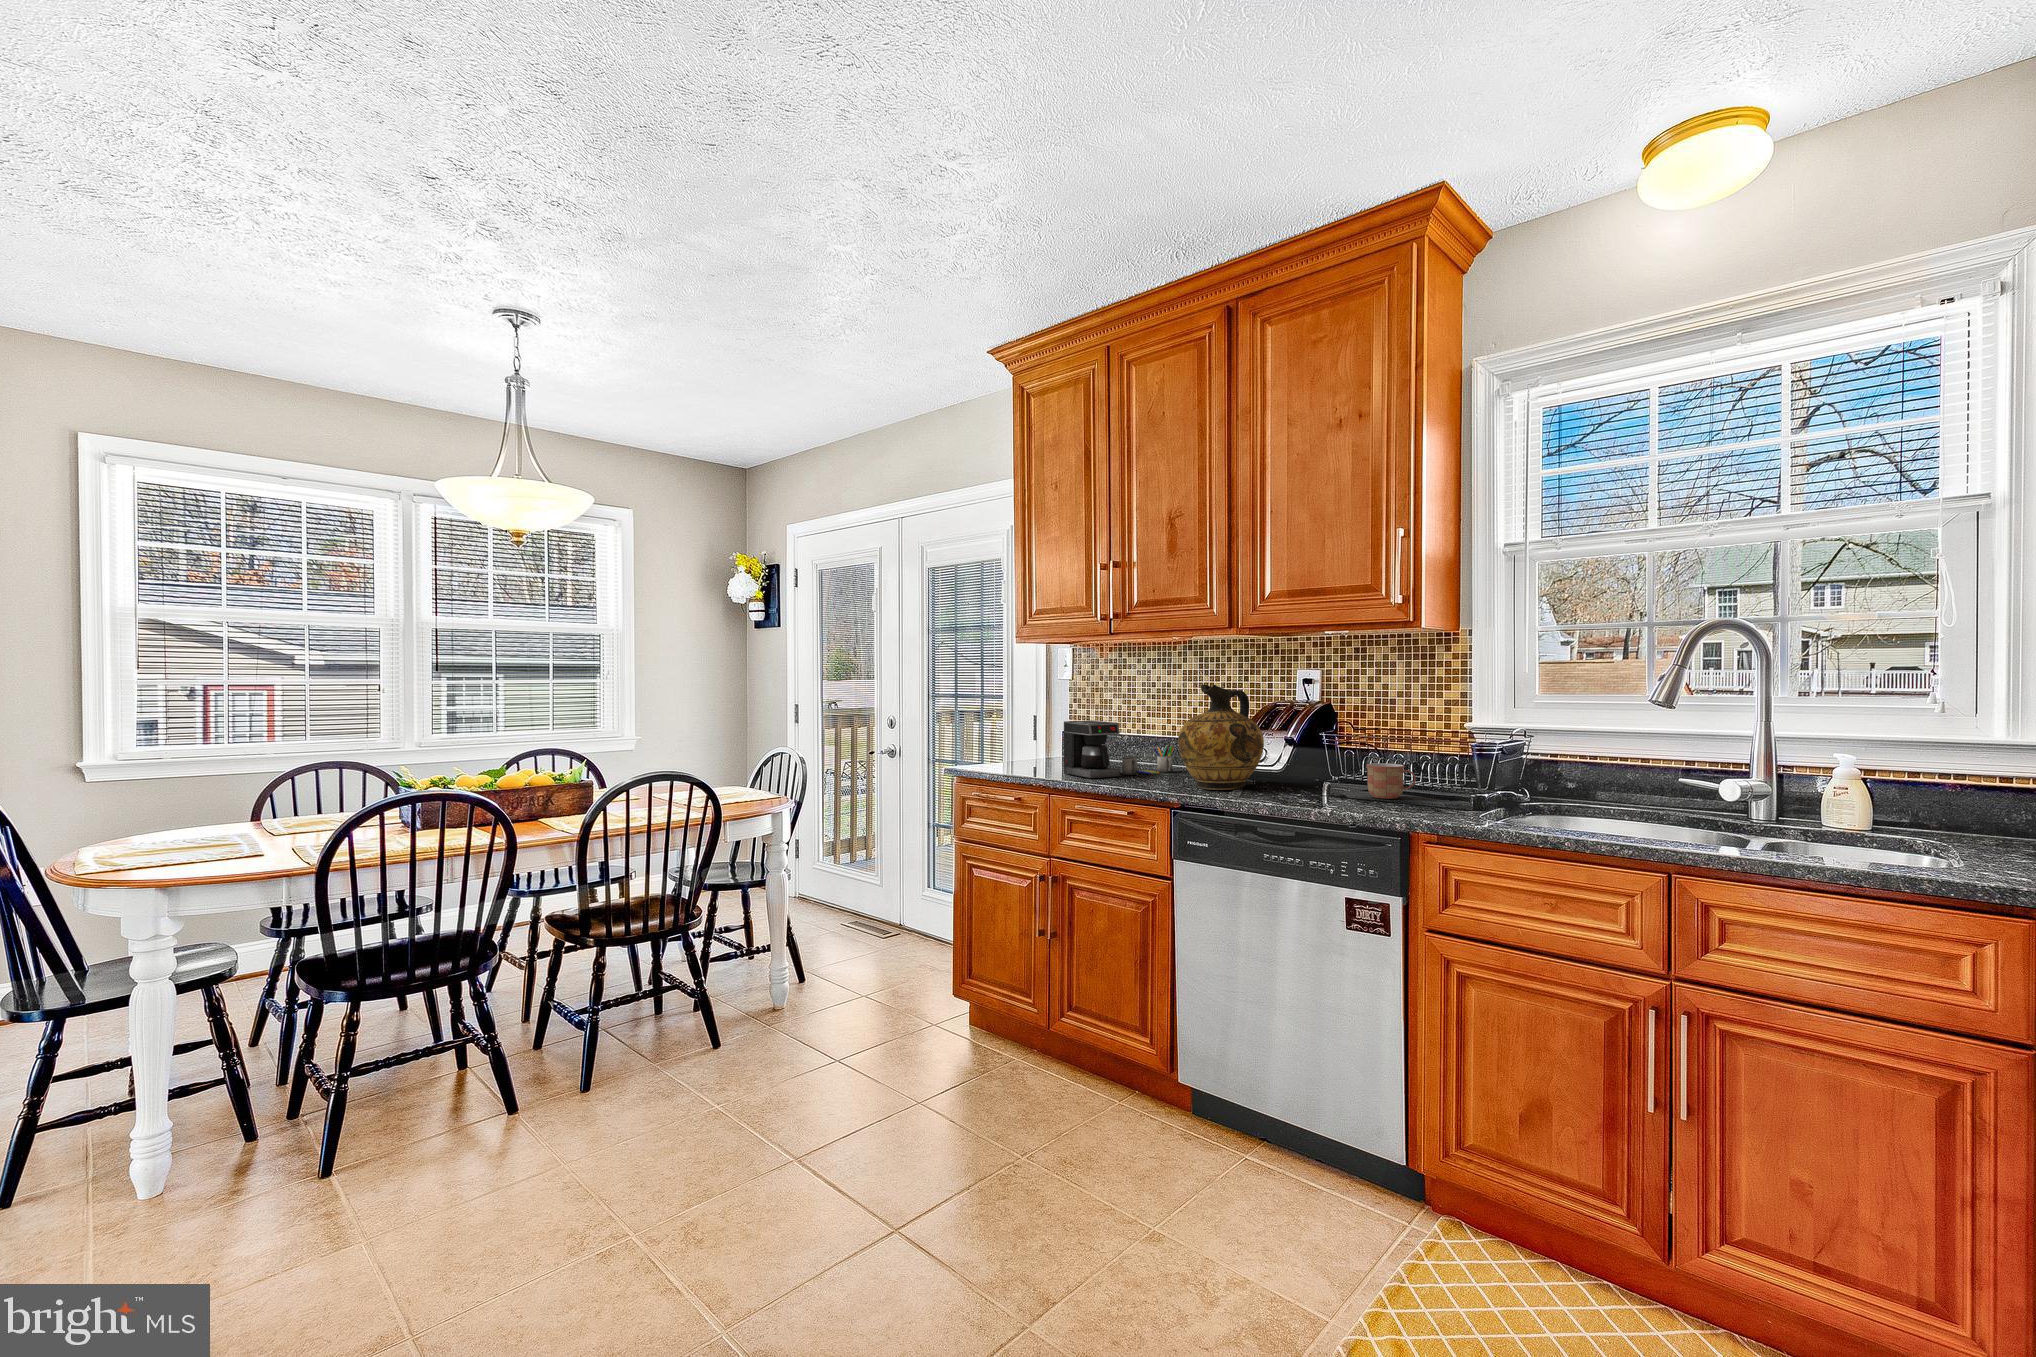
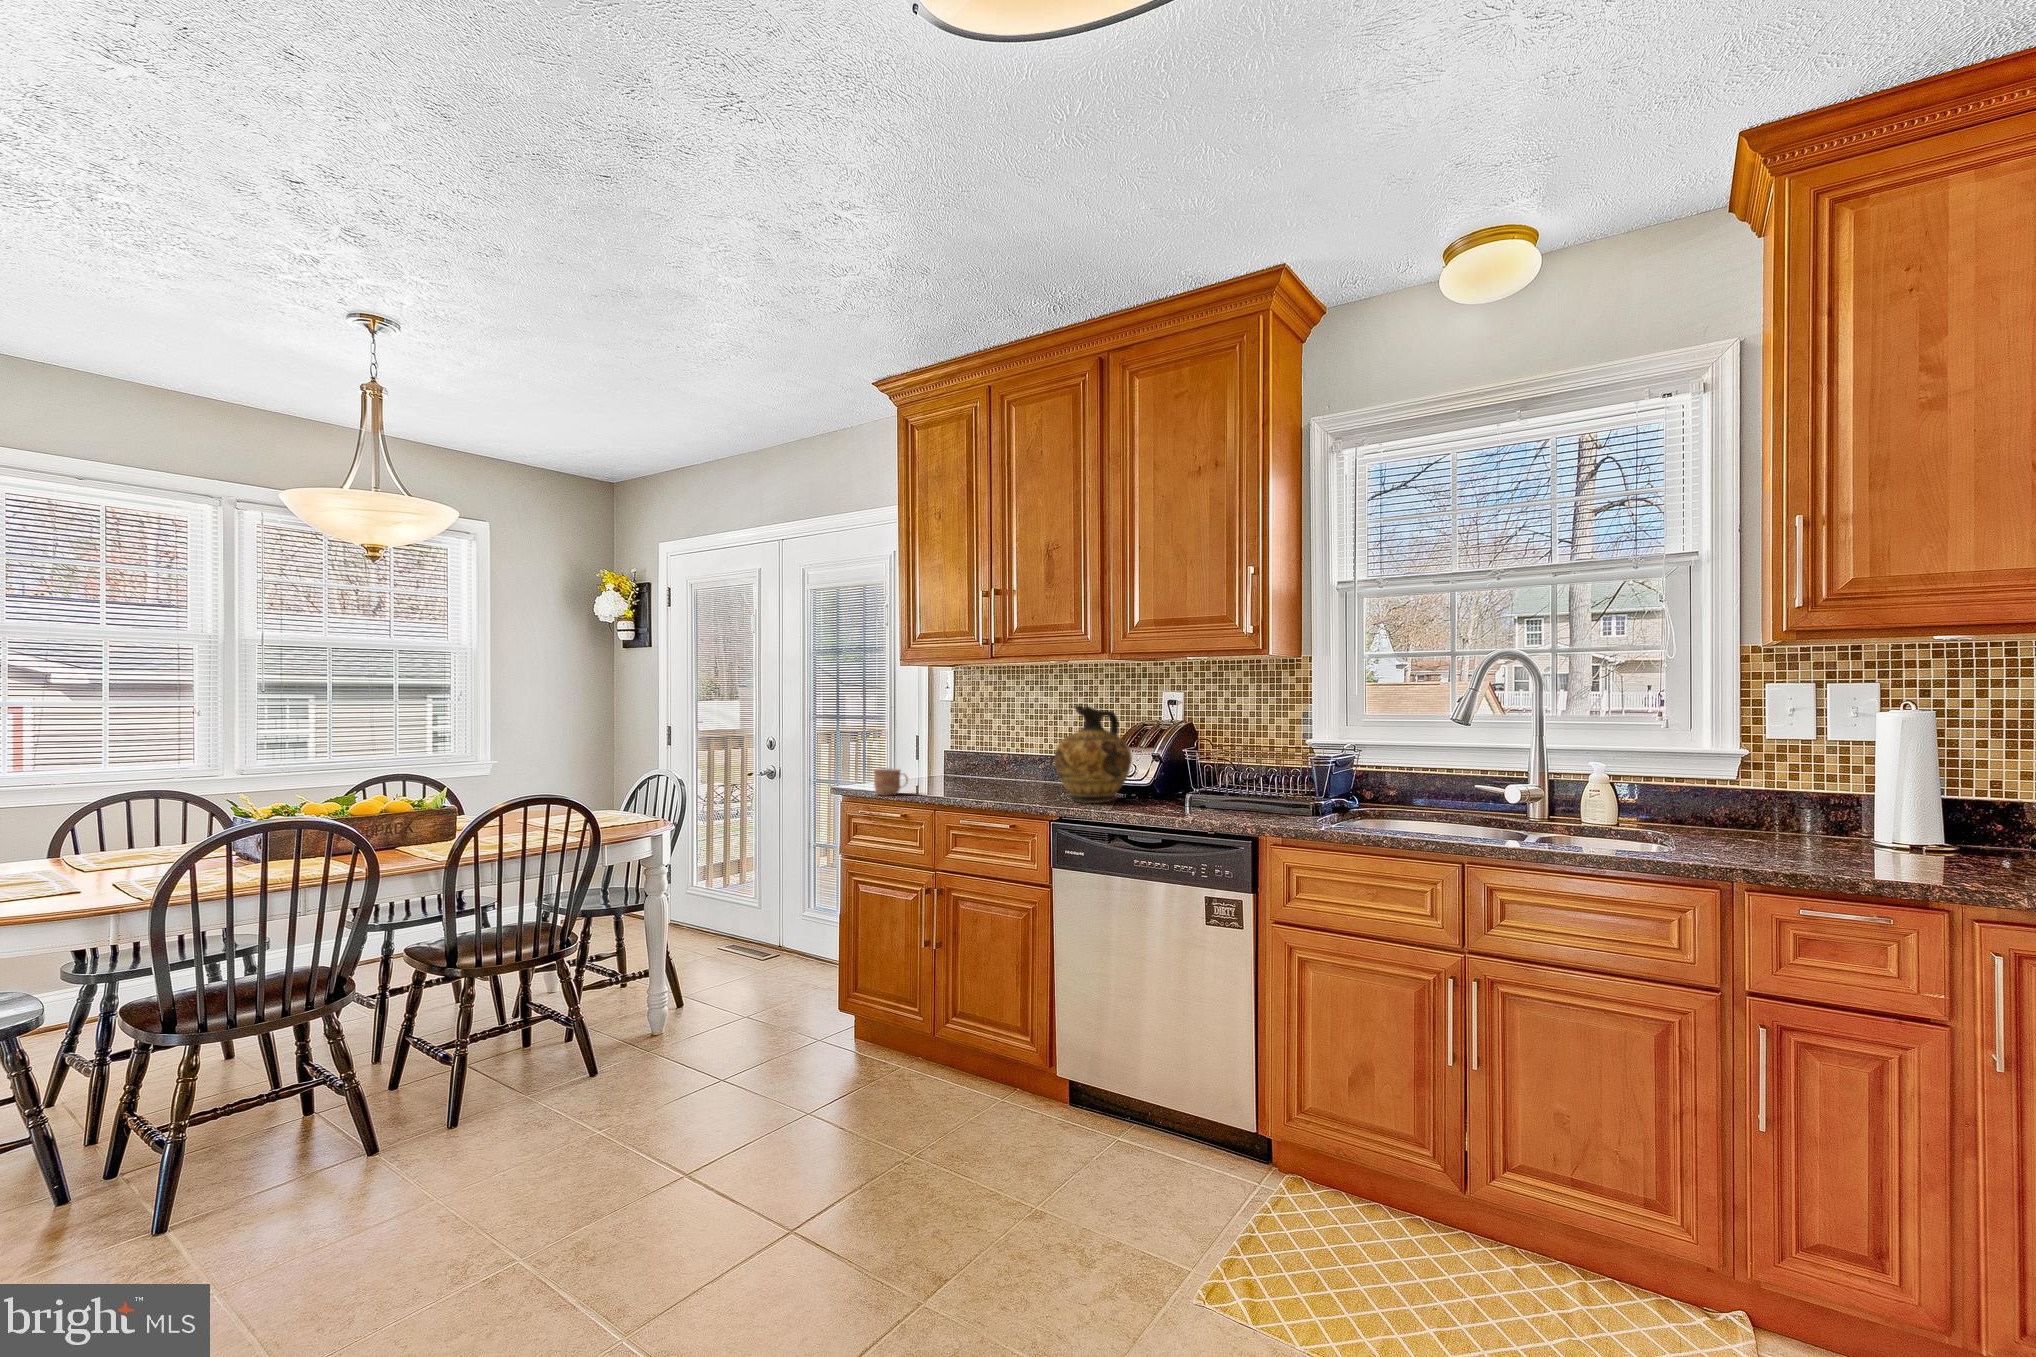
coffee maker: present [1064,720,1174,778] -> none [945,740,1049,794]
mug: present [1366,763,1416,799] -> present [874,768,908,795]

